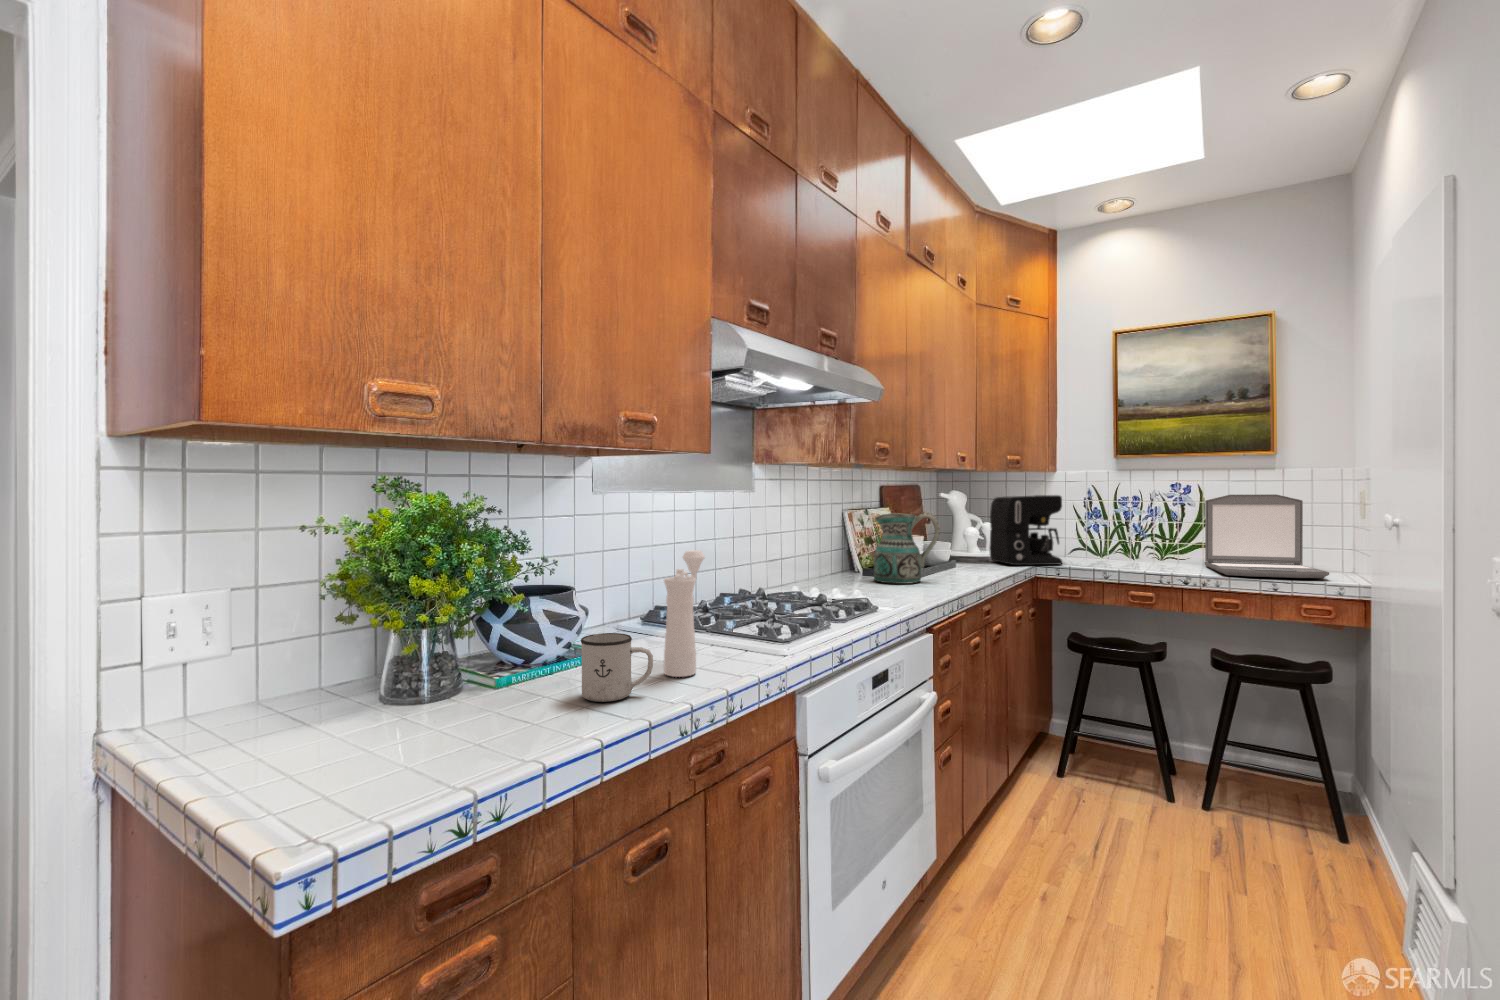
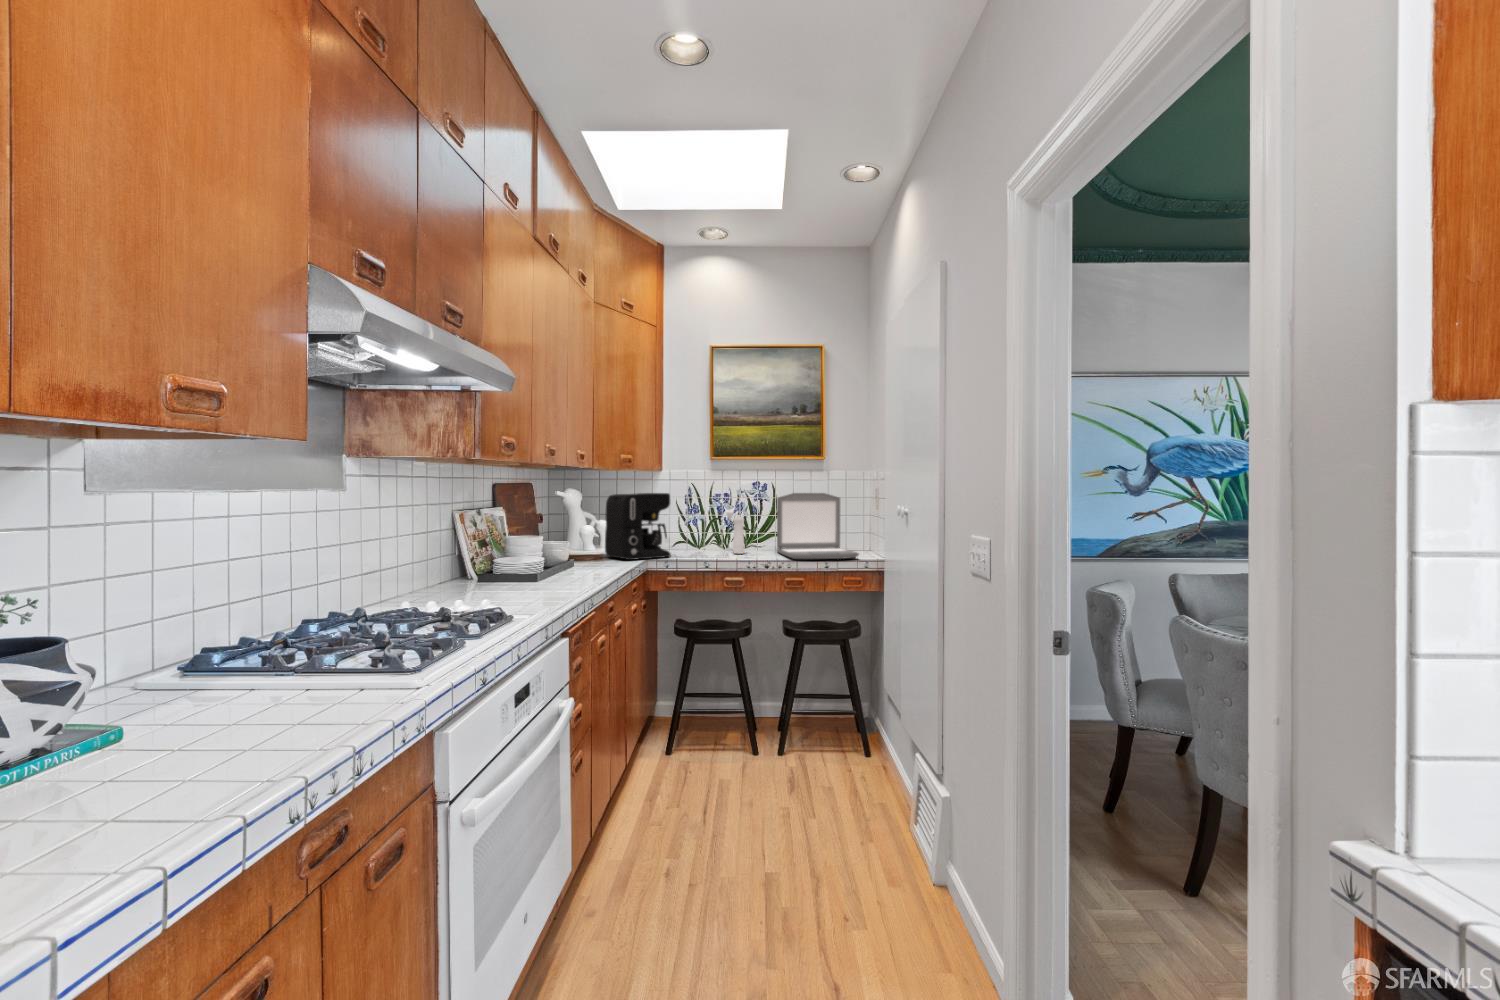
ceramic pitcher: present [874,513,940,584] -> none [495,511,566,586]
pepper mill: present [664,550,705,677] -> present [726,510,744,554]
mug: present [581,633,653,702] -> none [94,699,234,812]

